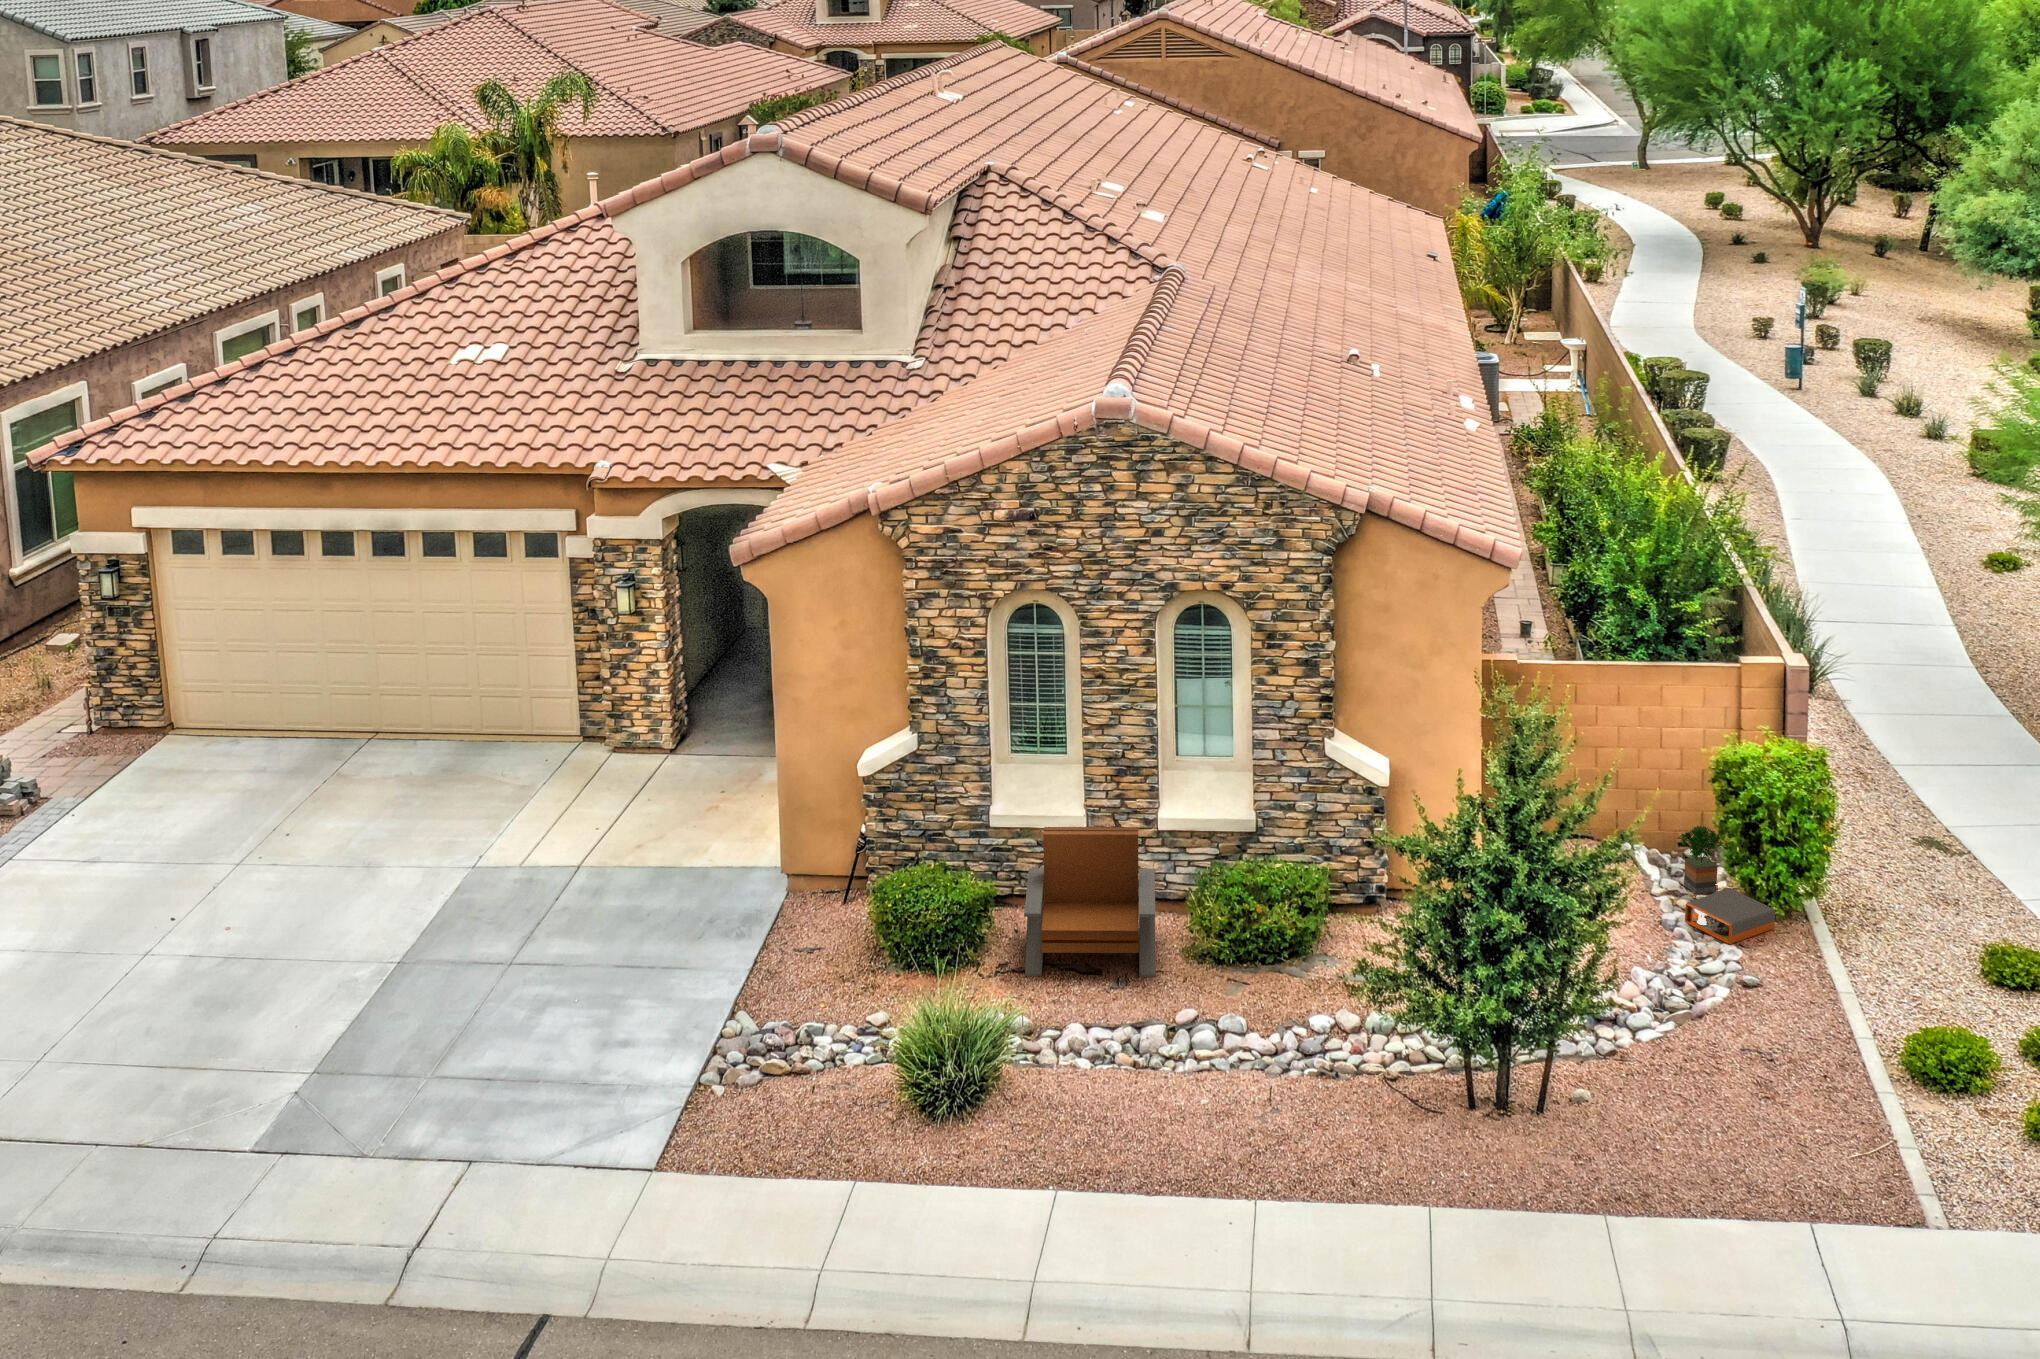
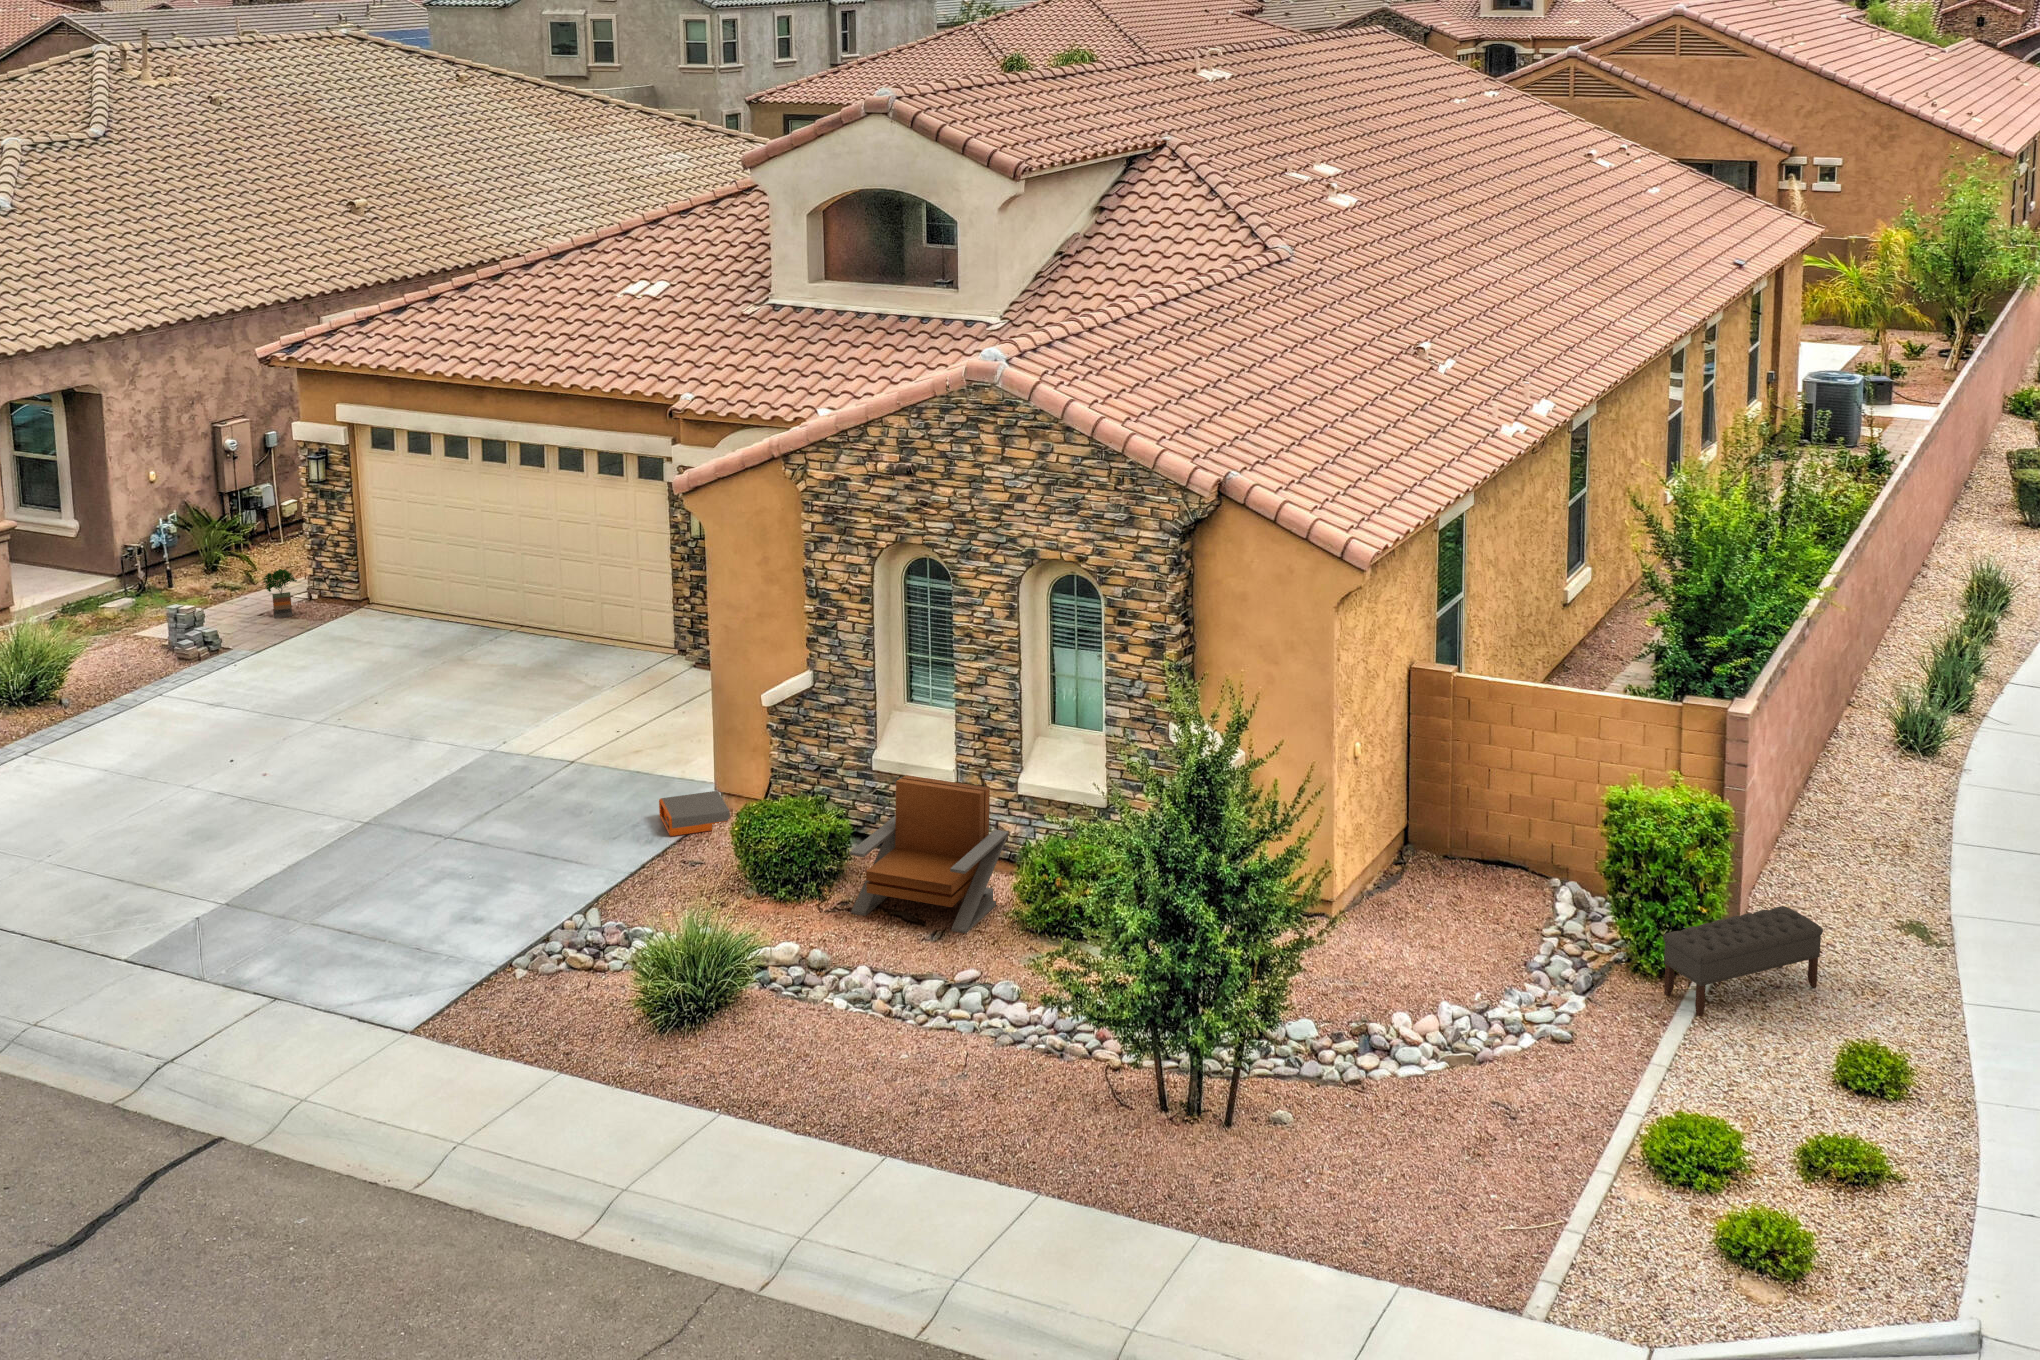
potted tree: present [1681,826,1724,894] -> present [263,569,297,618]
bench: none [1802,830,1915,941] -> present [1663,906,1823,1016]
storage box: present [1685,888,1775,944] -> present [659,791,730,836]

